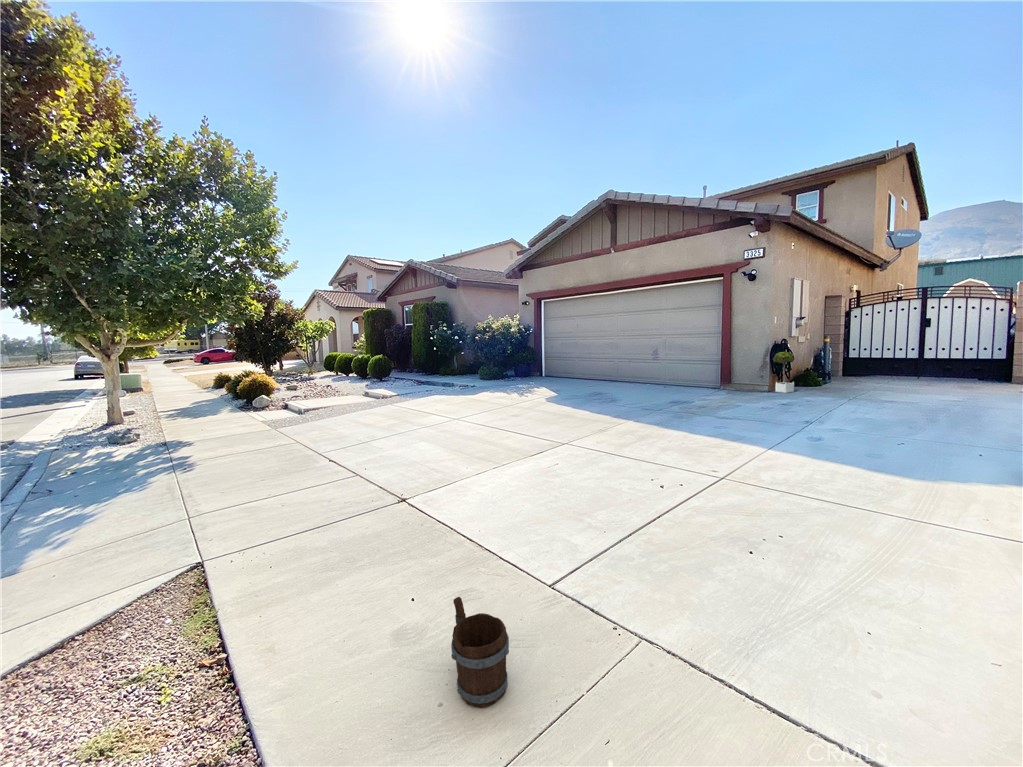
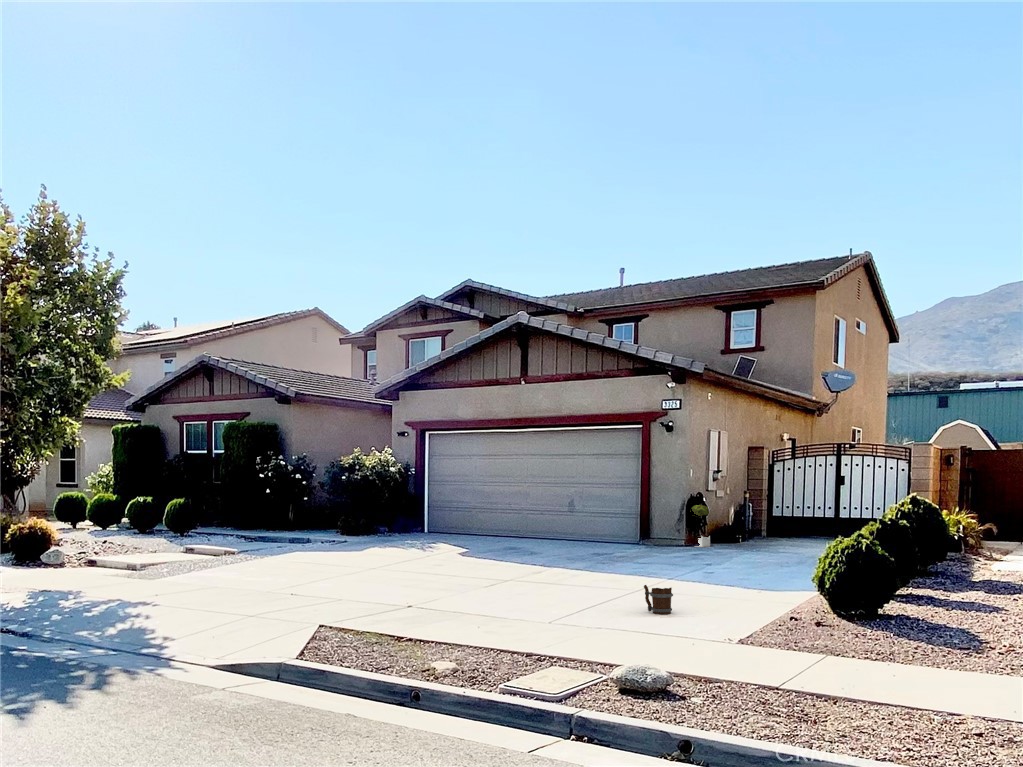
bucket: present [451,597,509,707] -> present [644,585,673,614]

